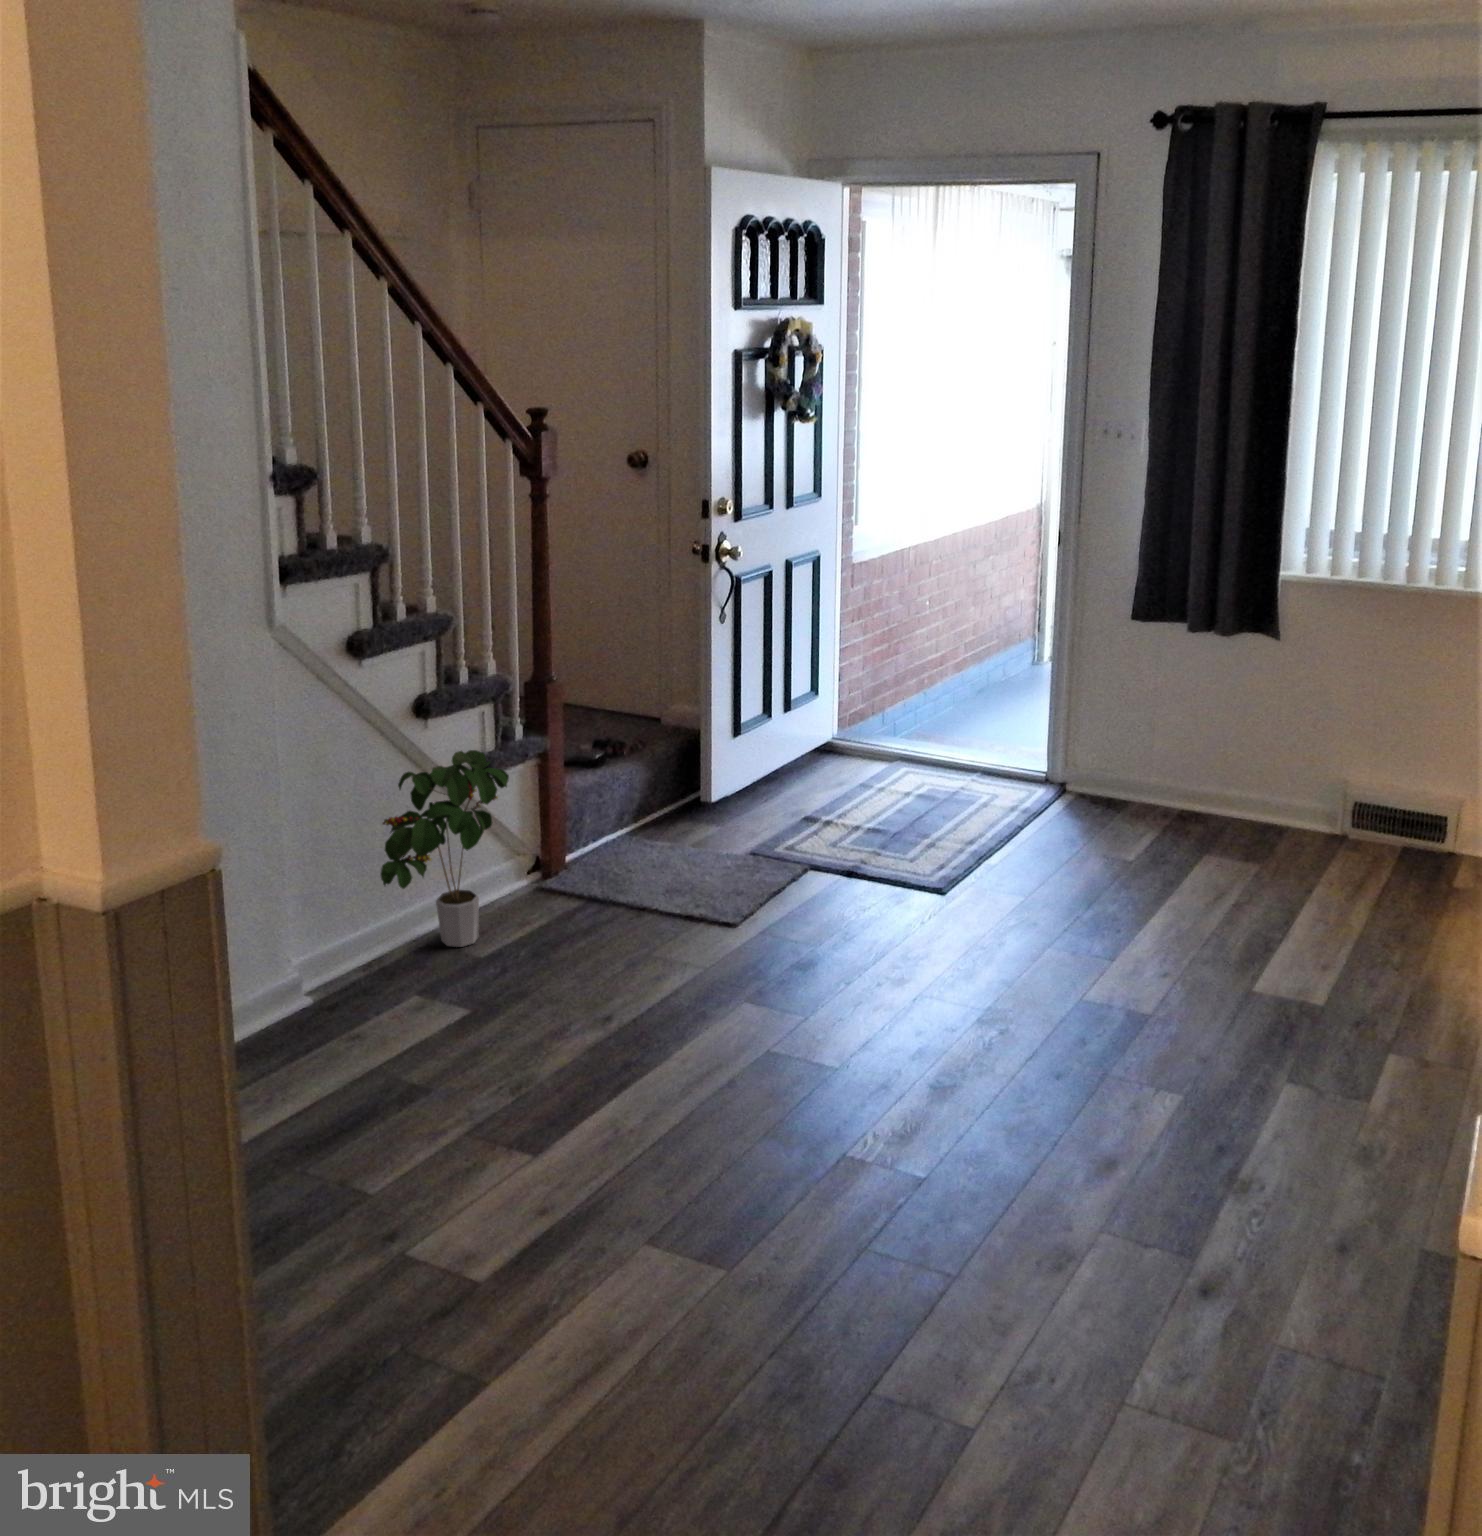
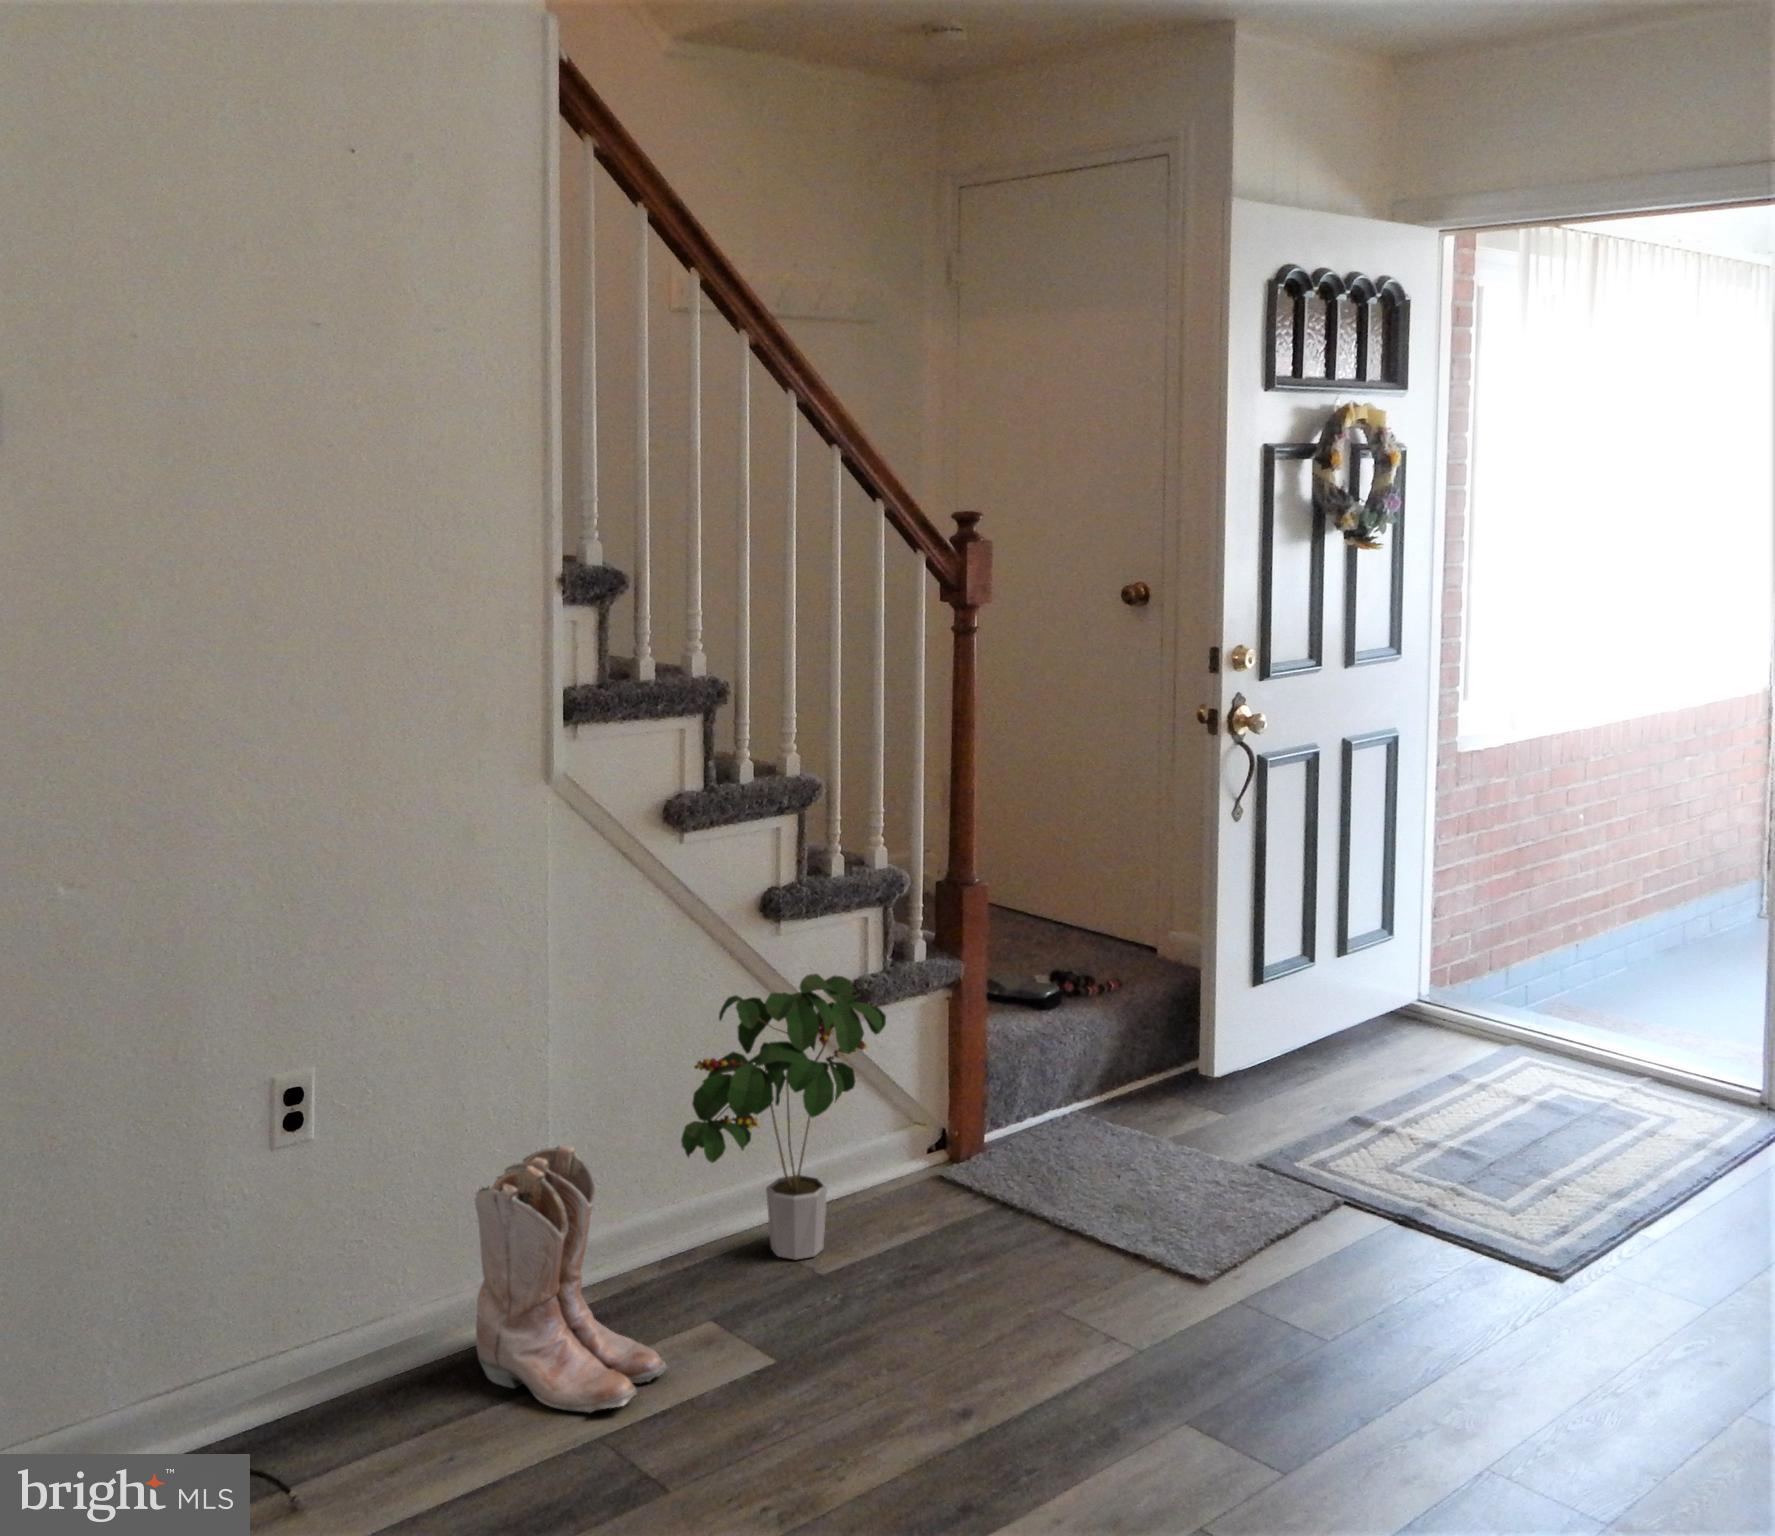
boots: none [249,889,397,1068] -> present [475,1145,667,1412]

